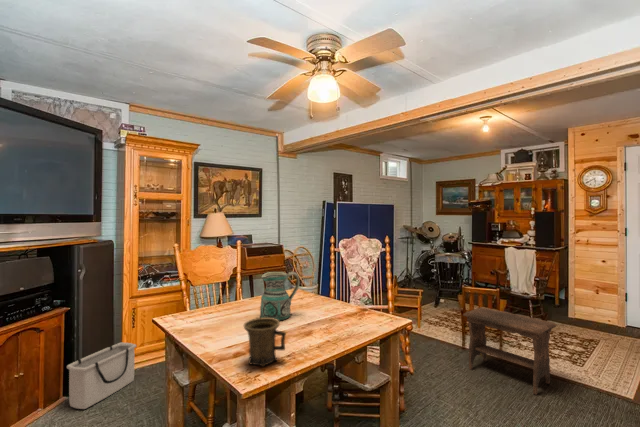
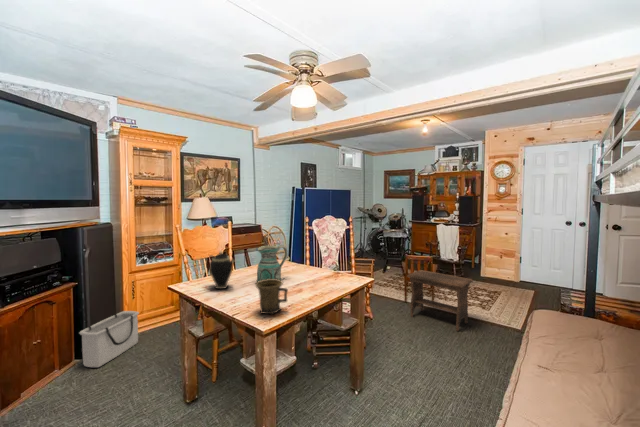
teapot: none [200,277,231,326] -> present [208,251,234,289]

